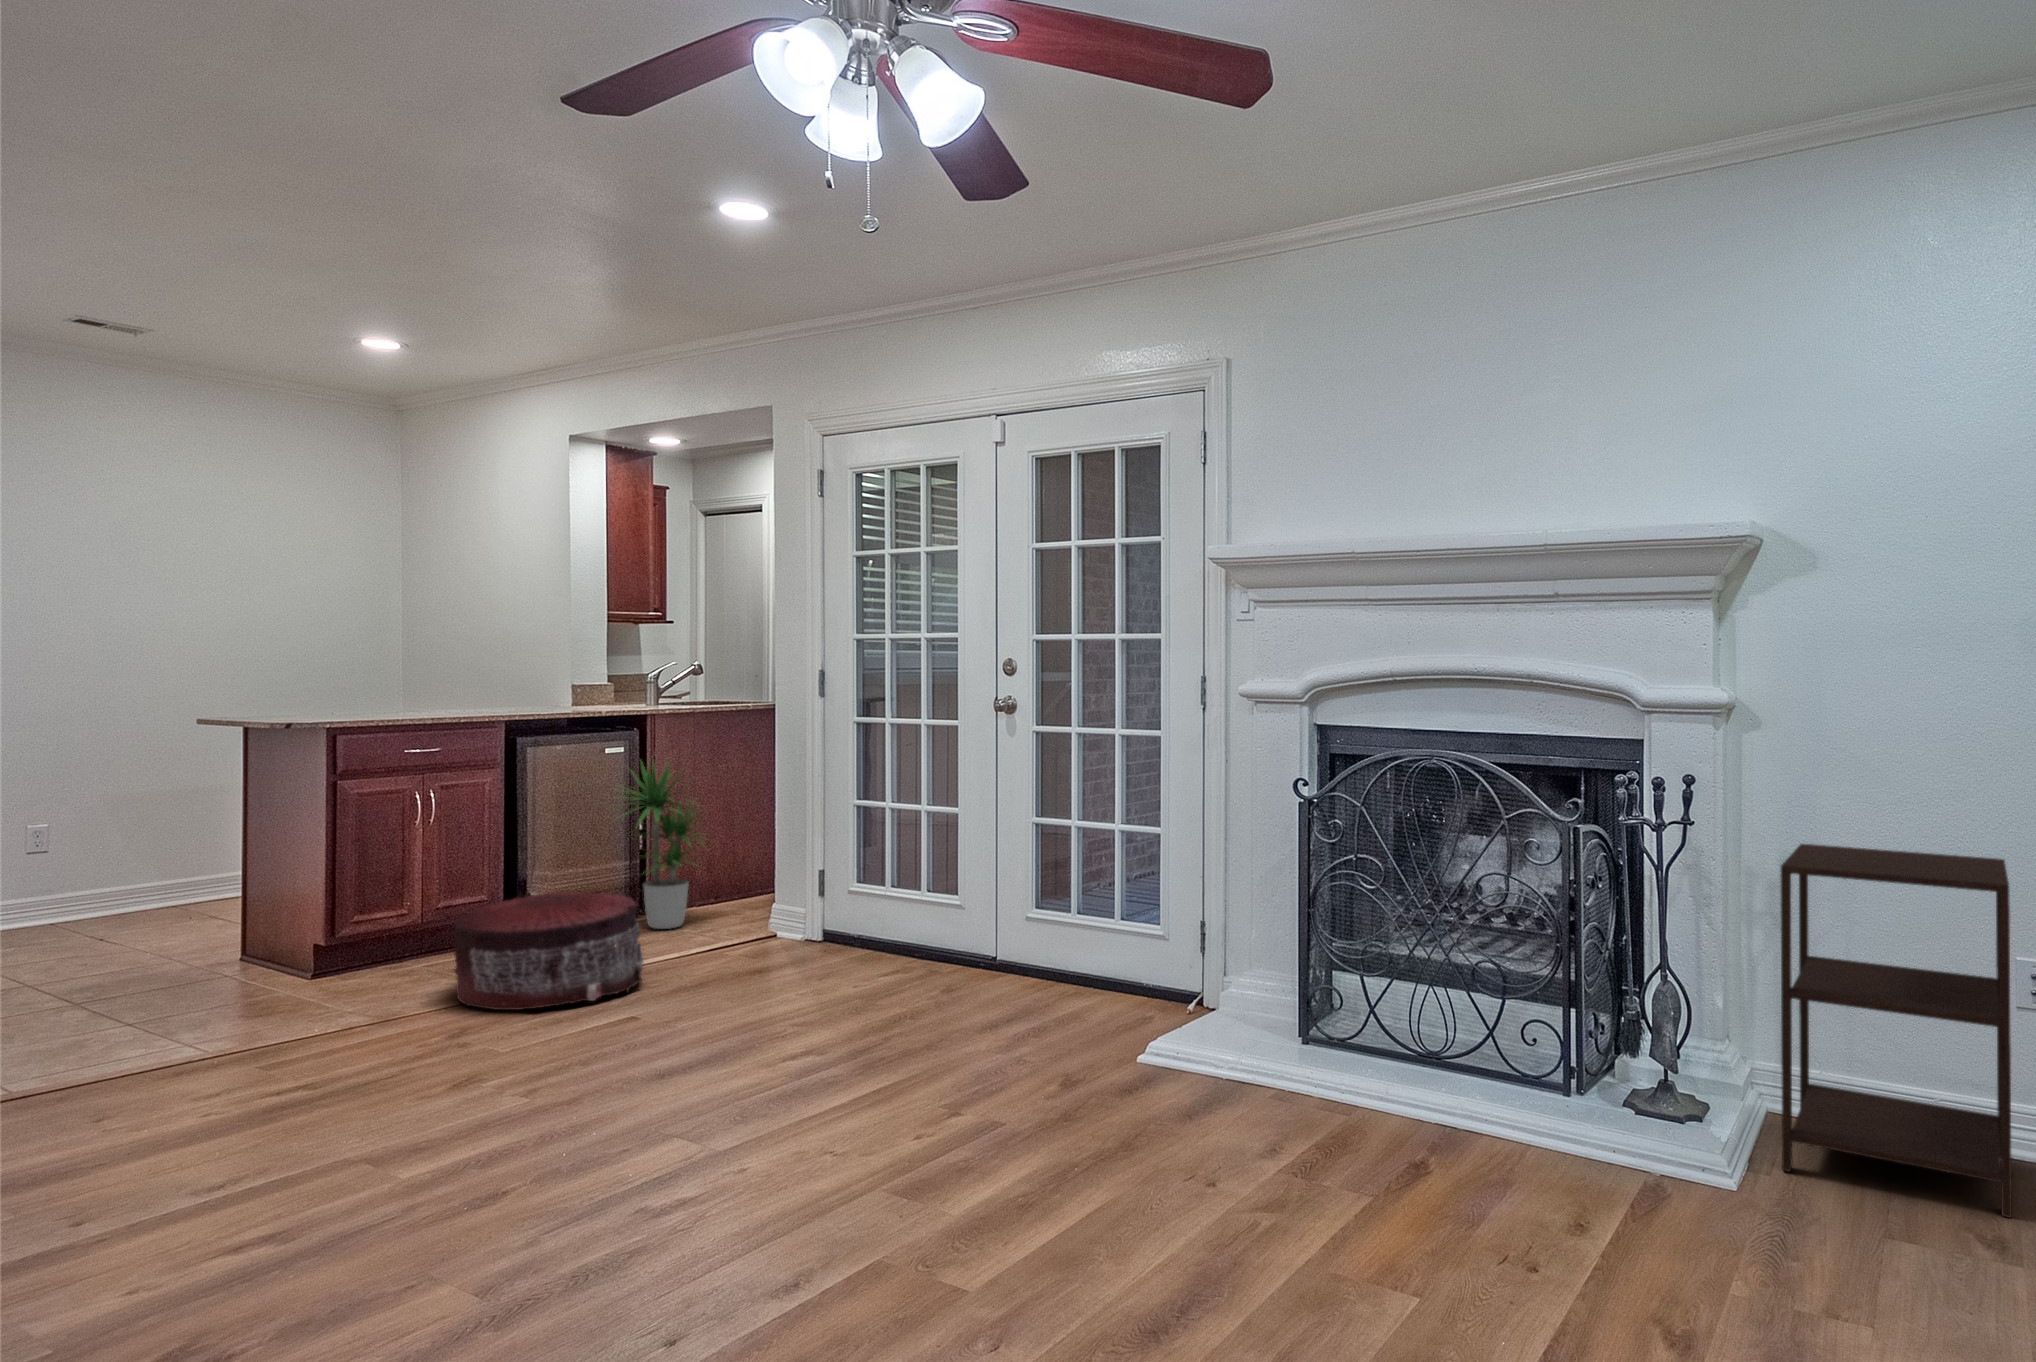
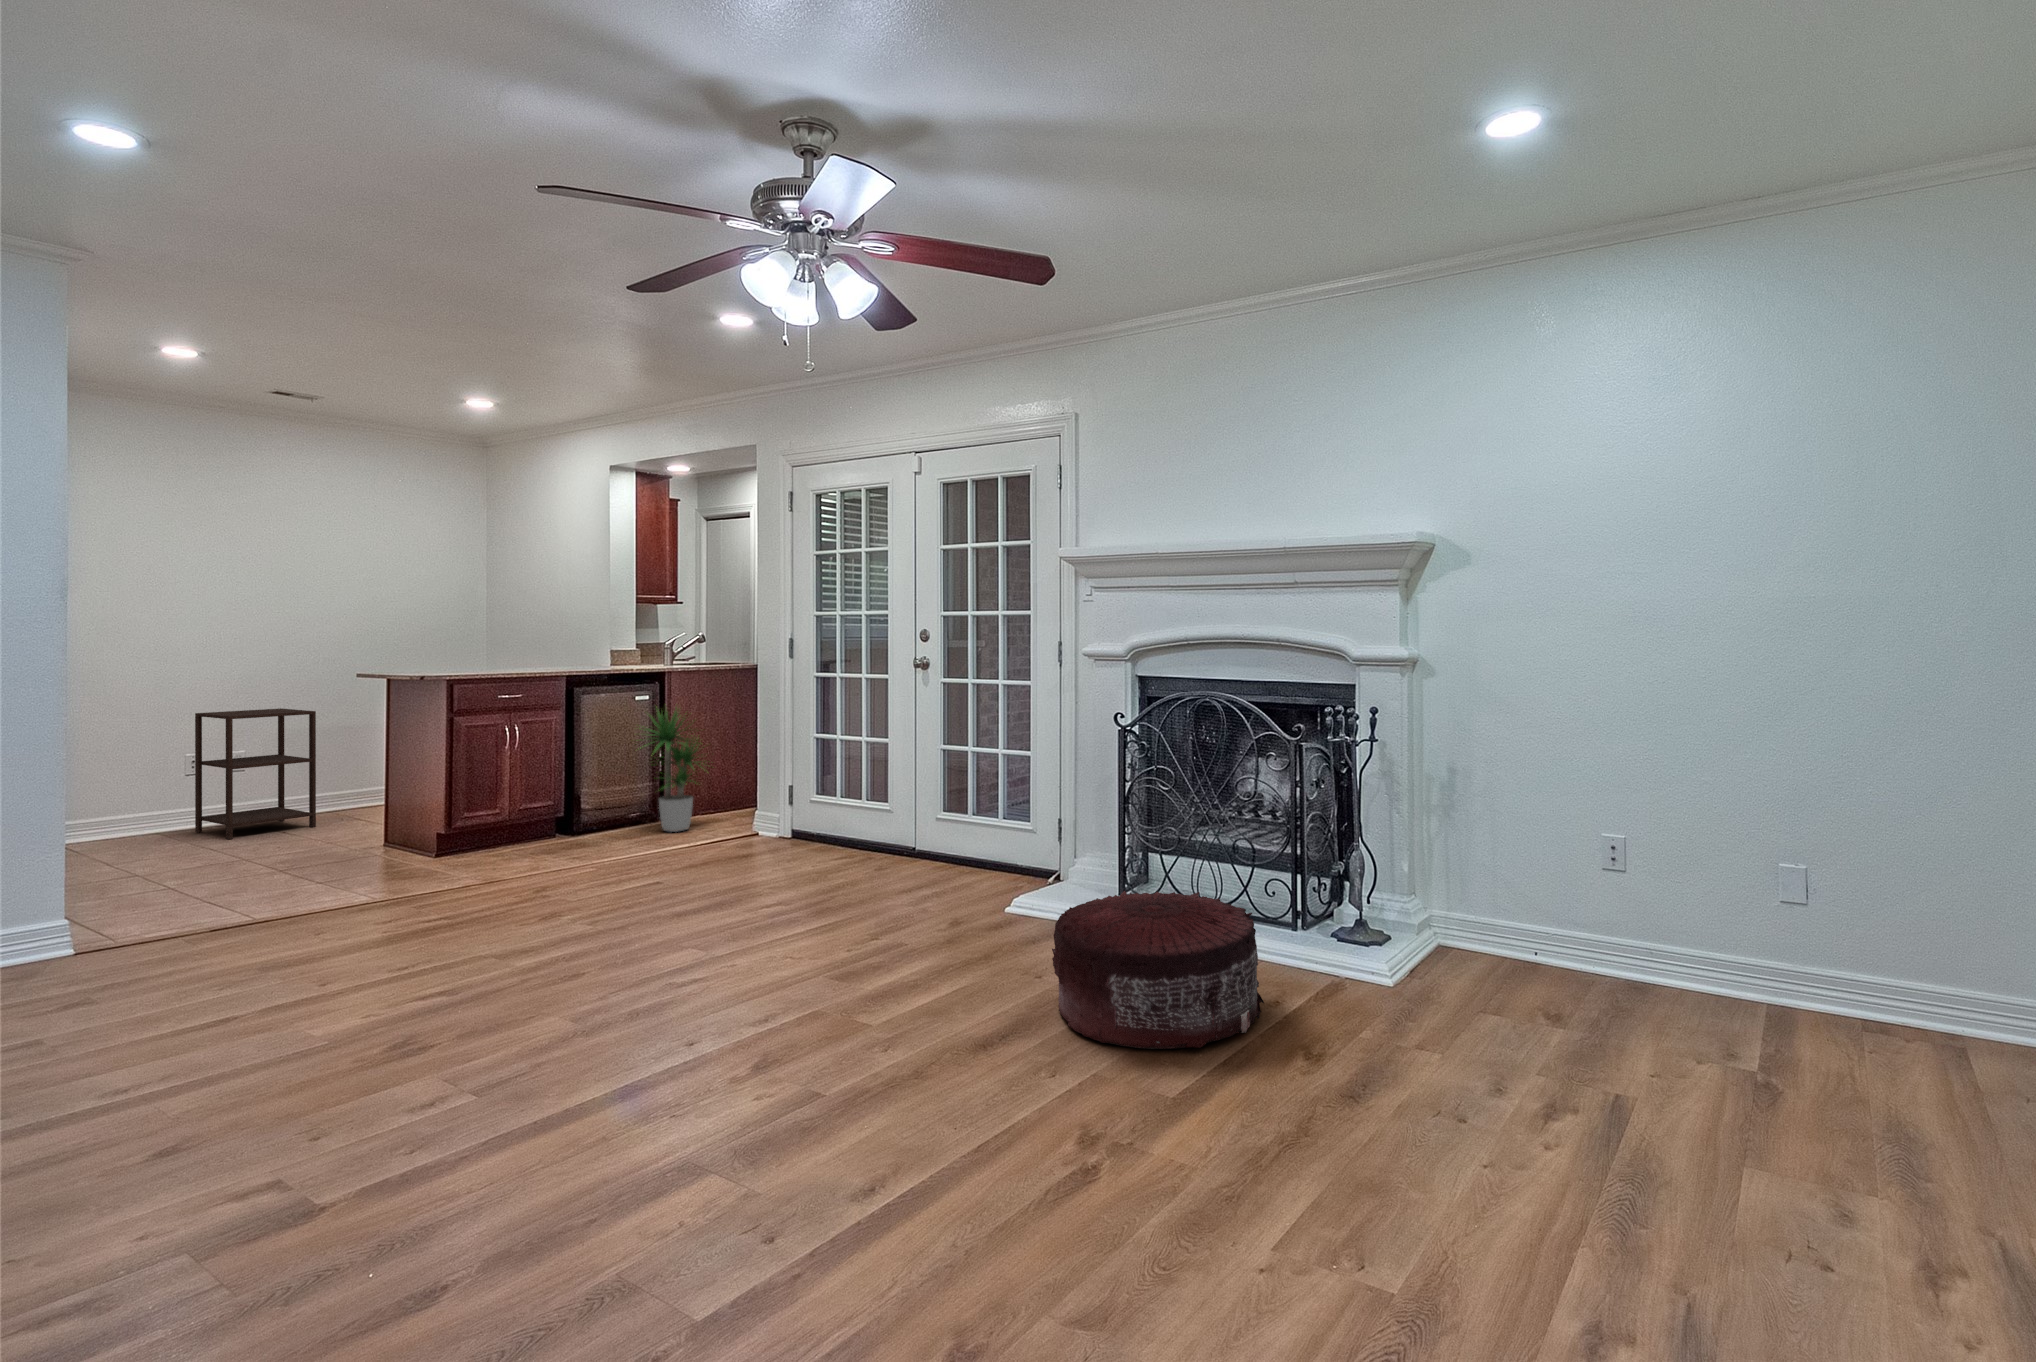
side table: present [1781,844,2012,1218] -> present [195,708,316,839]
pouf: present [454,892,643,1010] -> present [1052,891,1264,1049]

